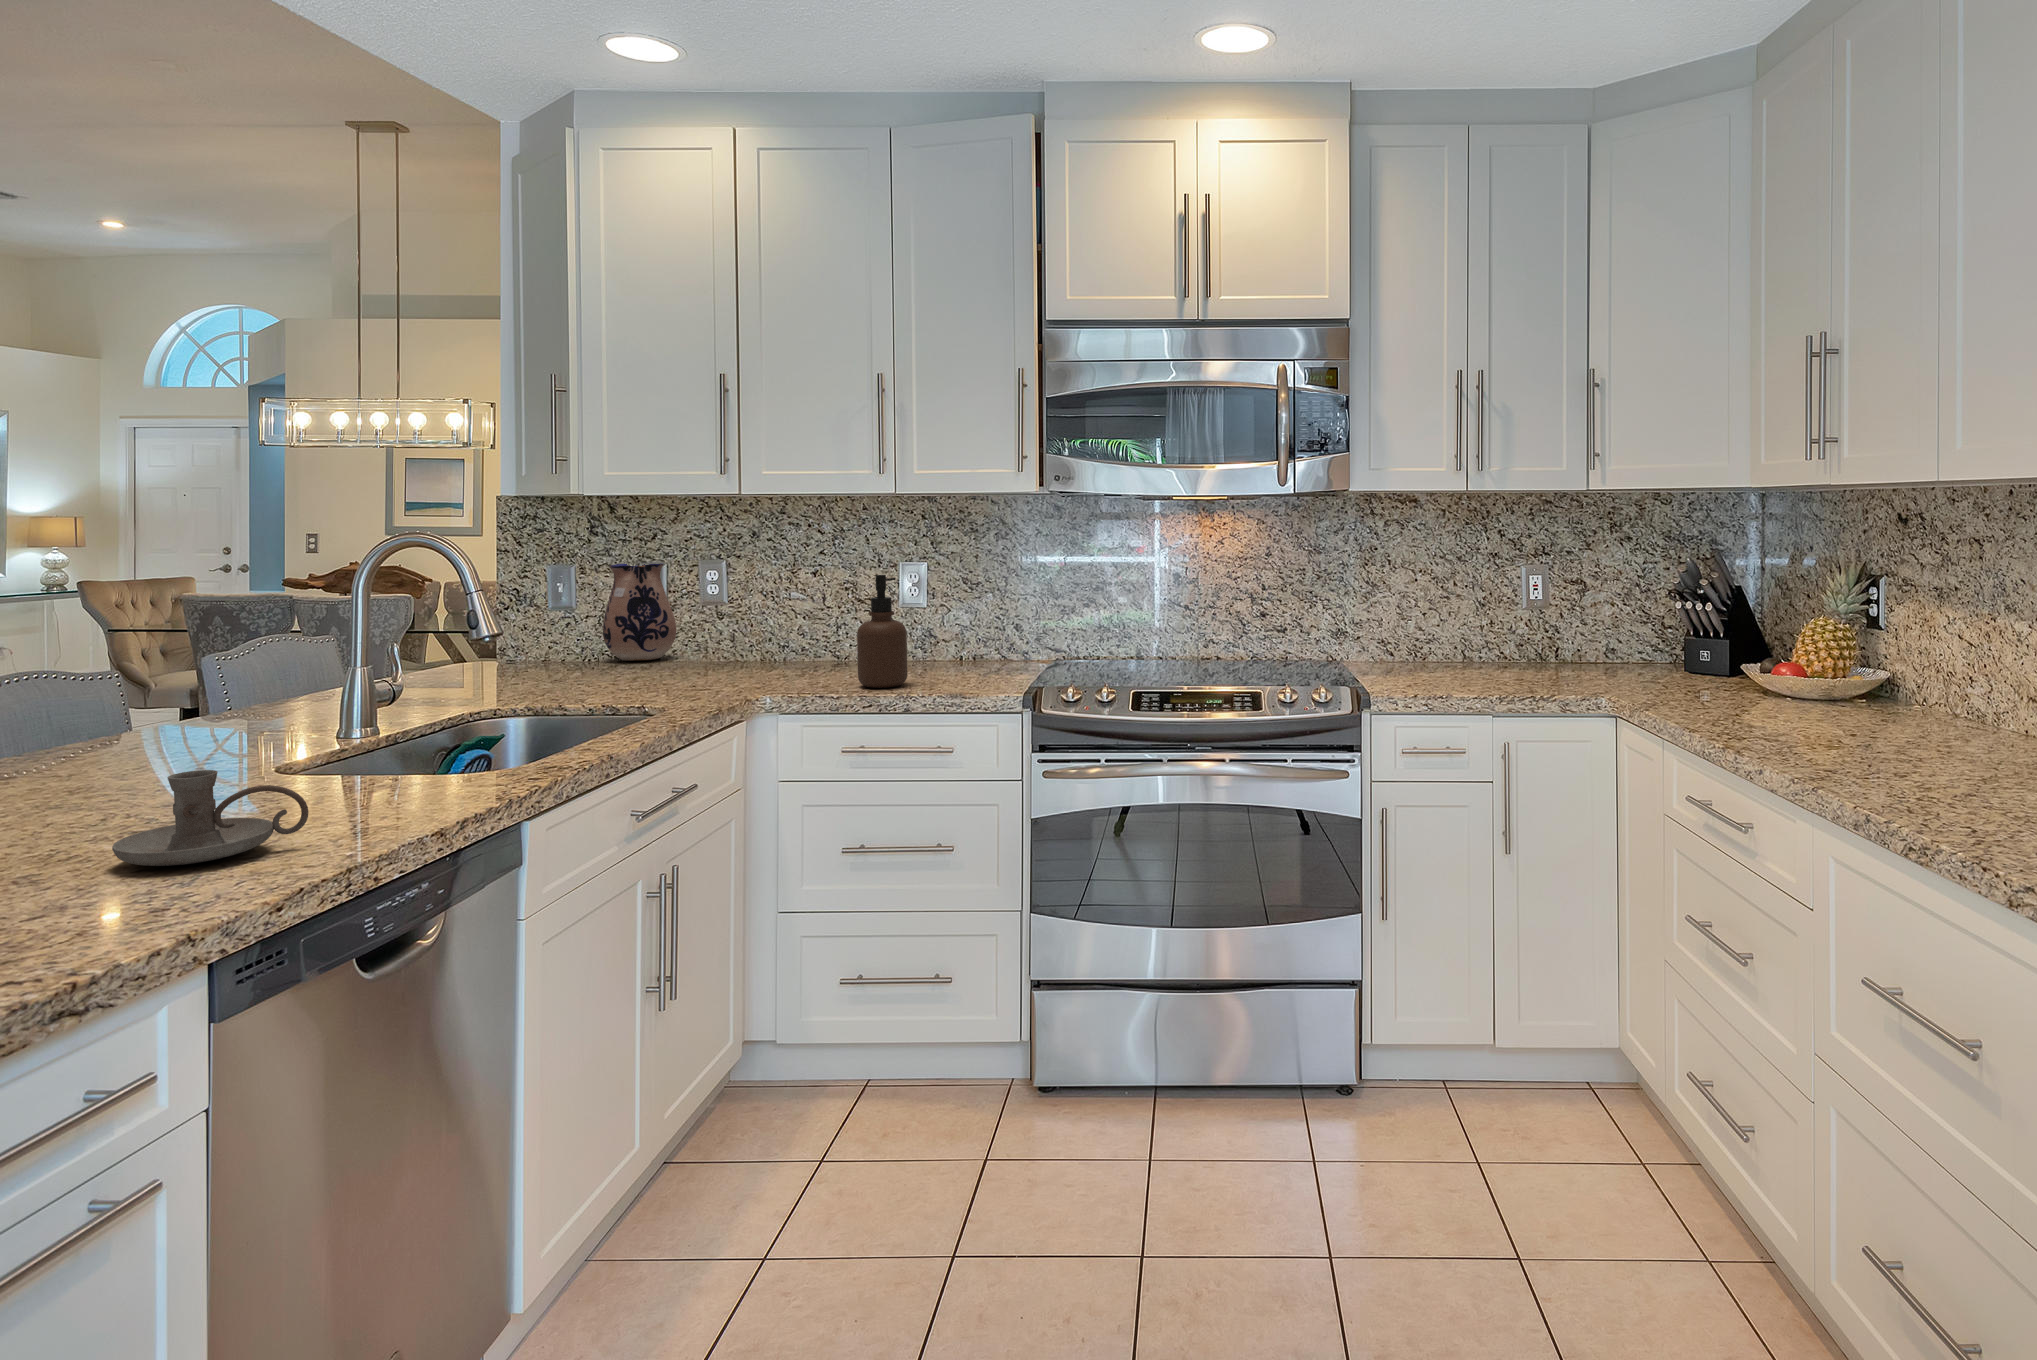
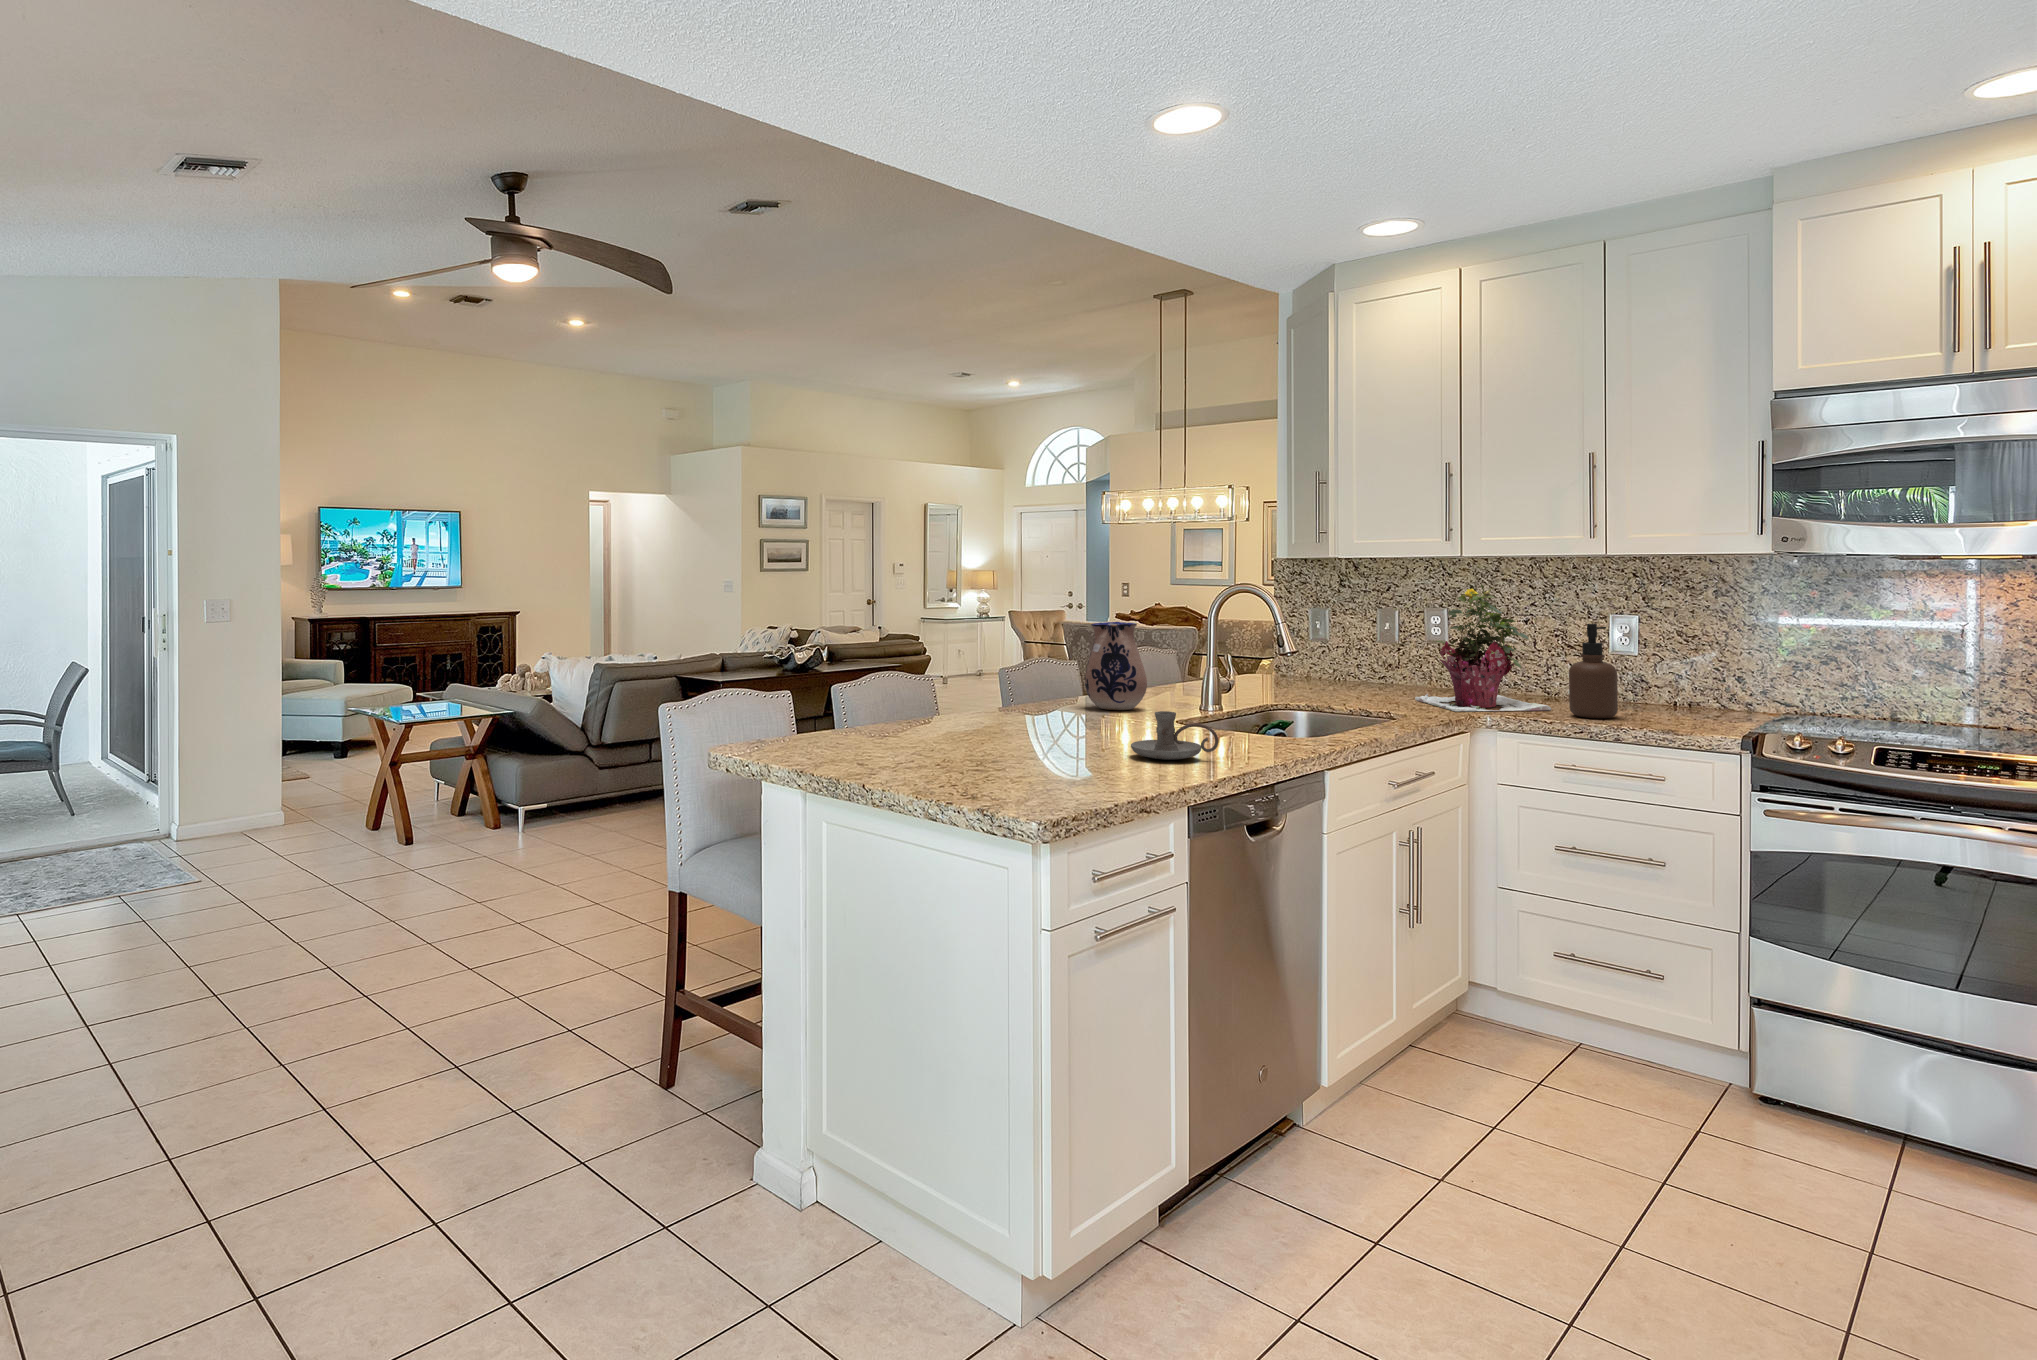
potted plant: none [681,529,840,695] -> present [1415,585,1551,711]
ceramic pitcher: present [603,563,677,661] -> present [1085,622,1147,710]

